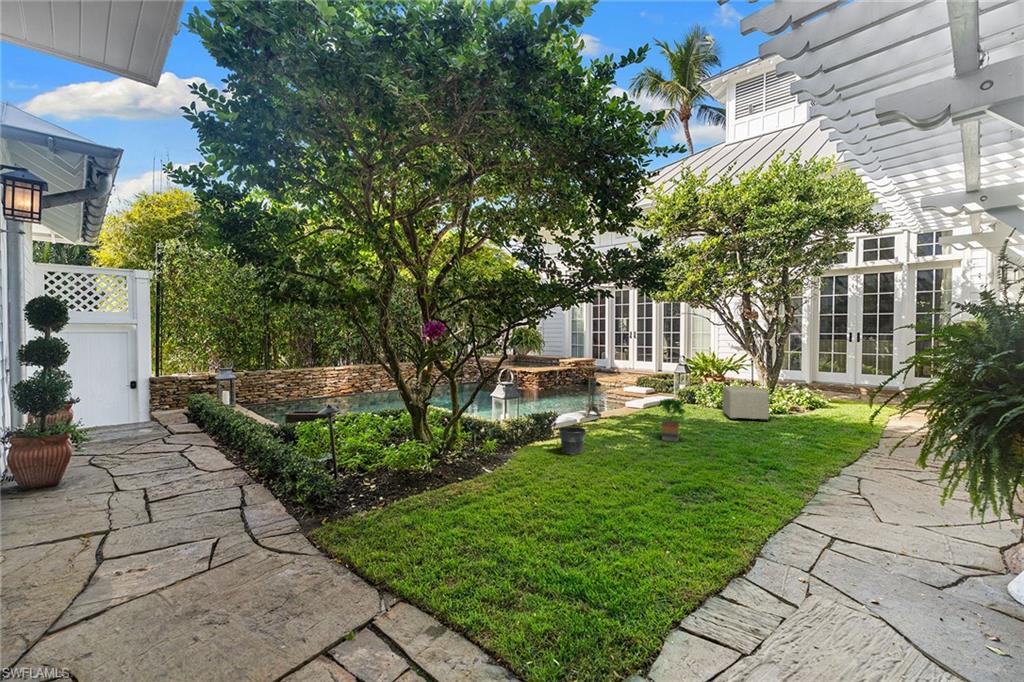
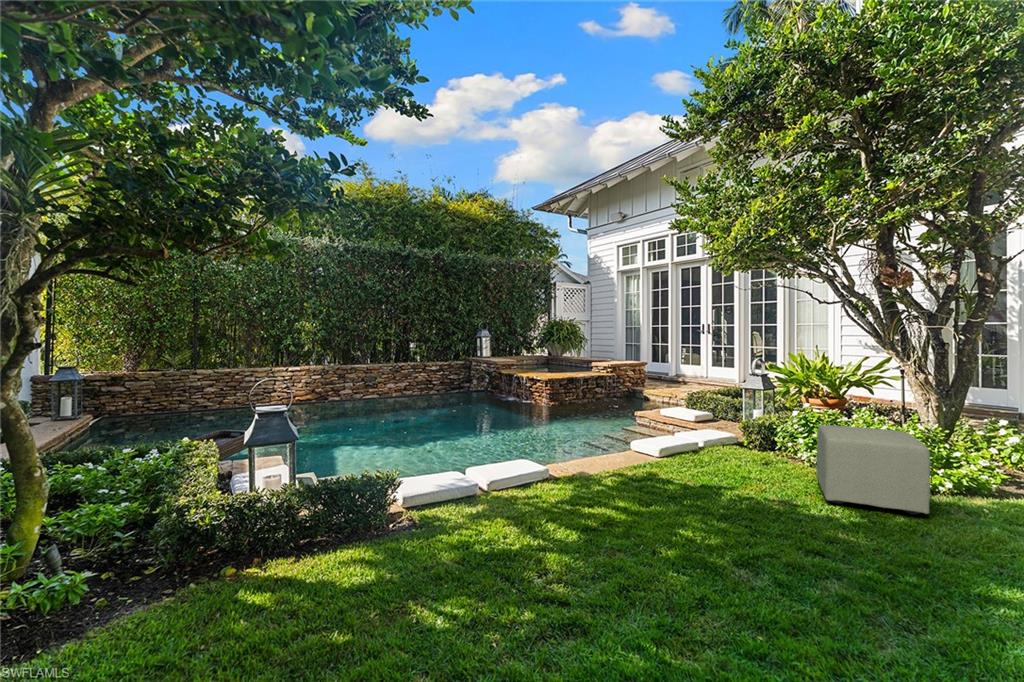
side table: present [582,366,601,417] -> none [521,375,558,471]
potted tree: present [659,399,686,442] -> none [597,460,666,581]
bucket: present [557,426,586,454] -> none [285,523,365,607]

